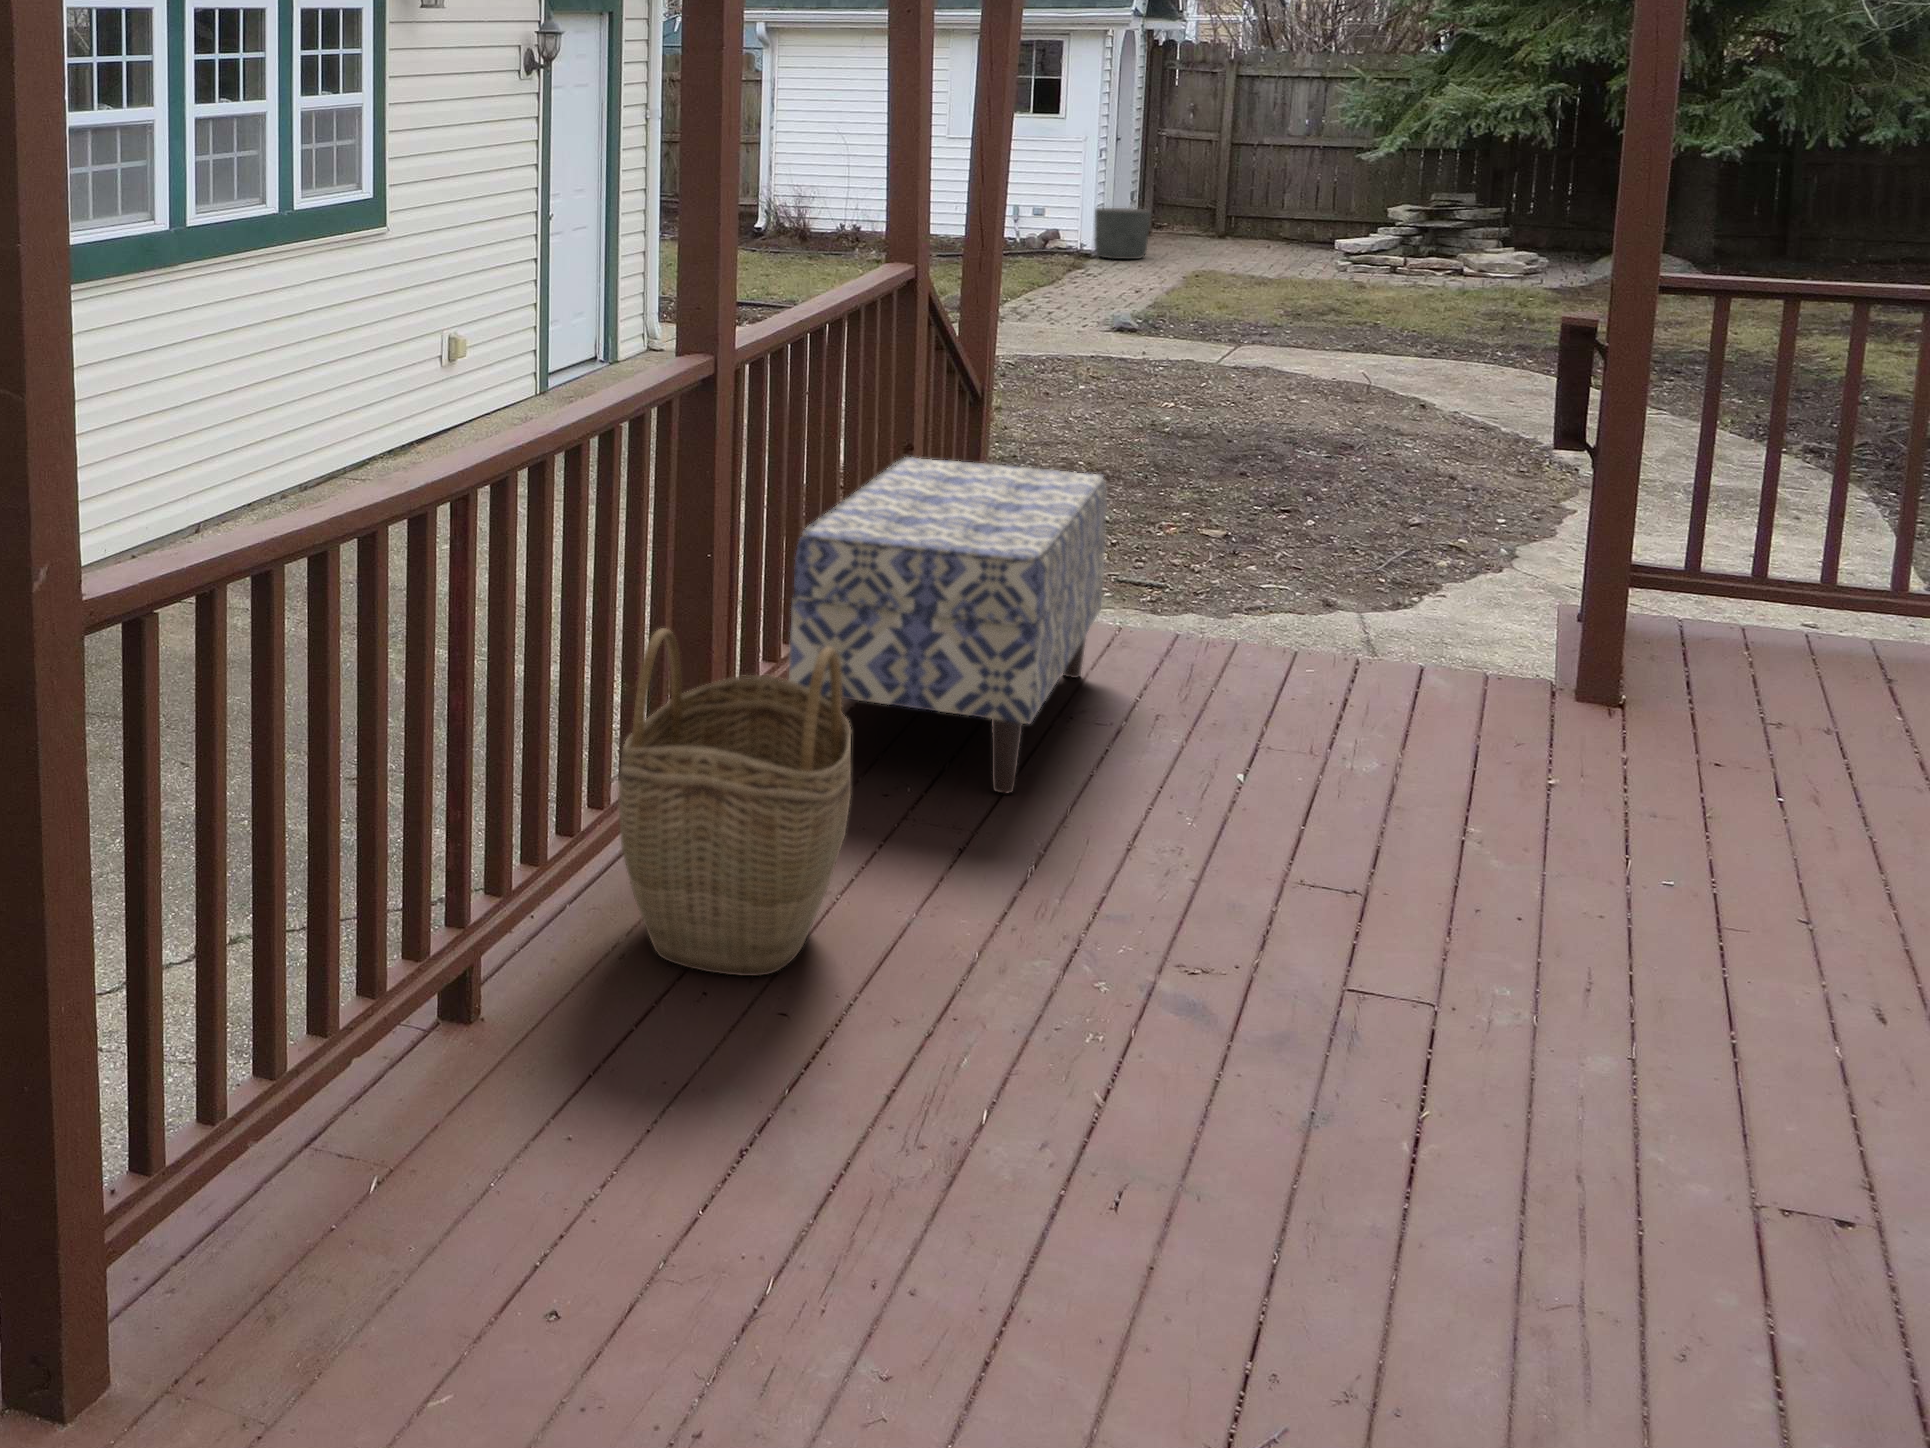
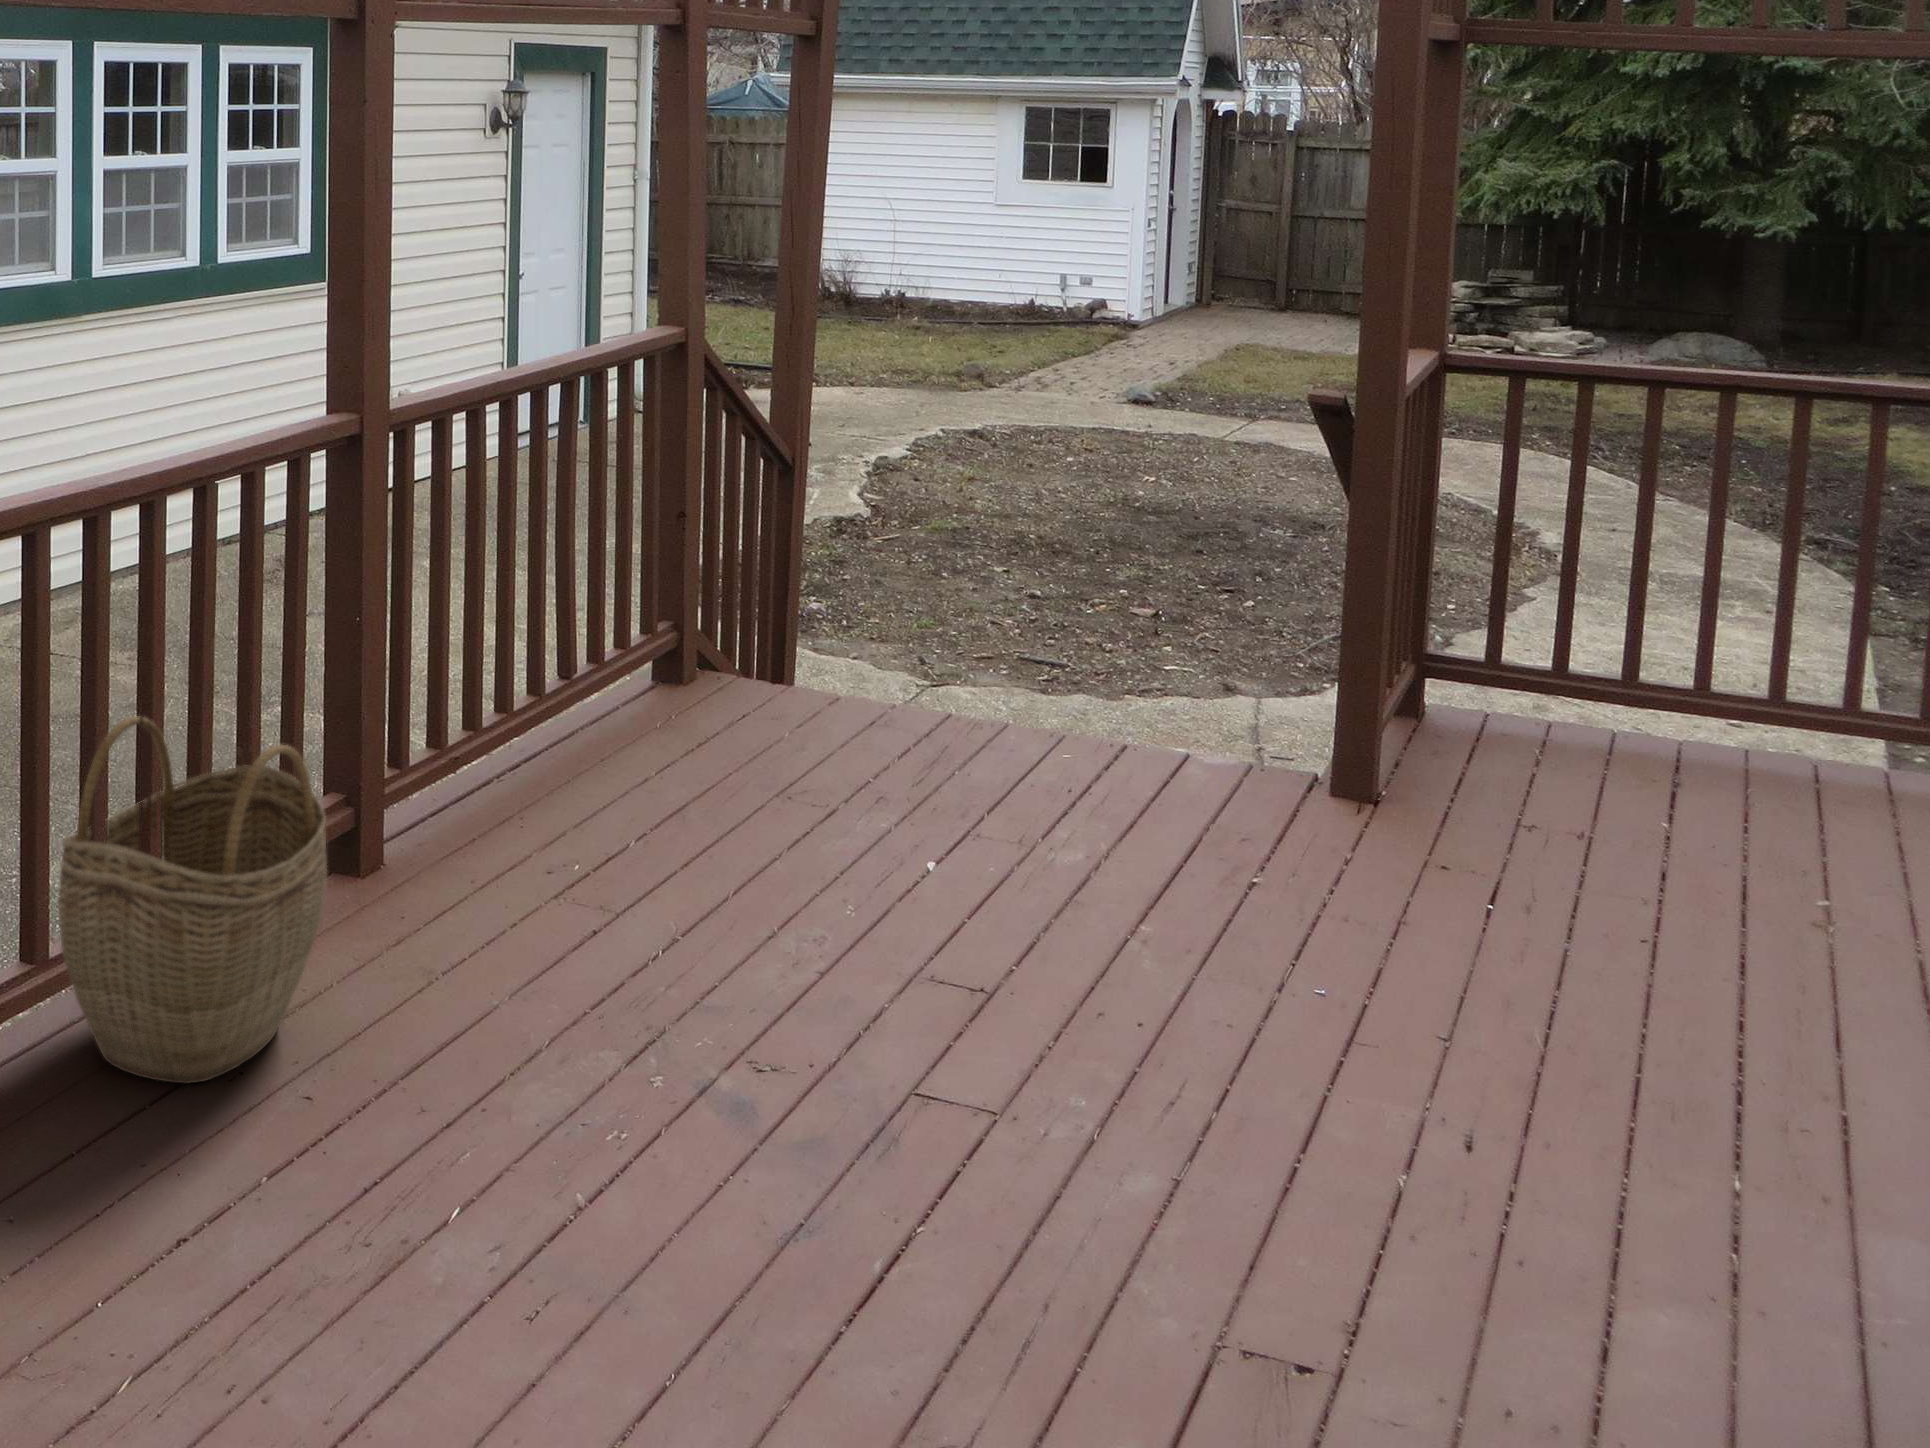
planter: present [1095,208,1151,259] -> none [1152,266,1208,317]
bench: present [789,457,1107,793] -> none [403,533,806,891]

